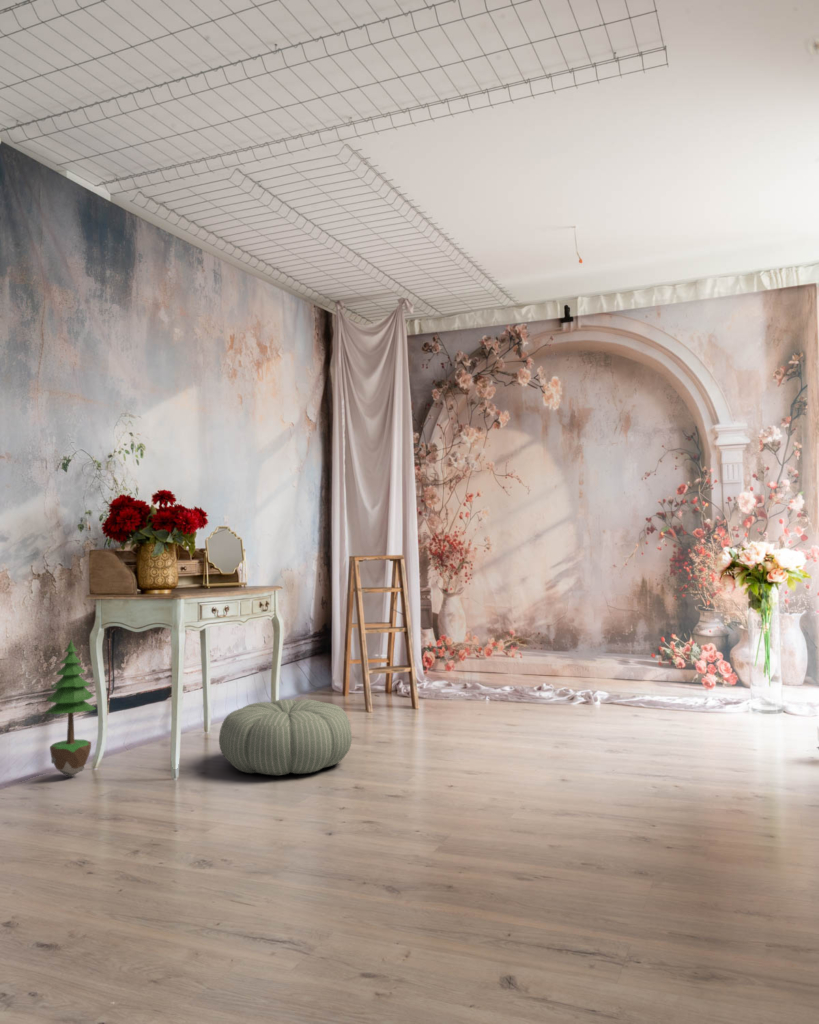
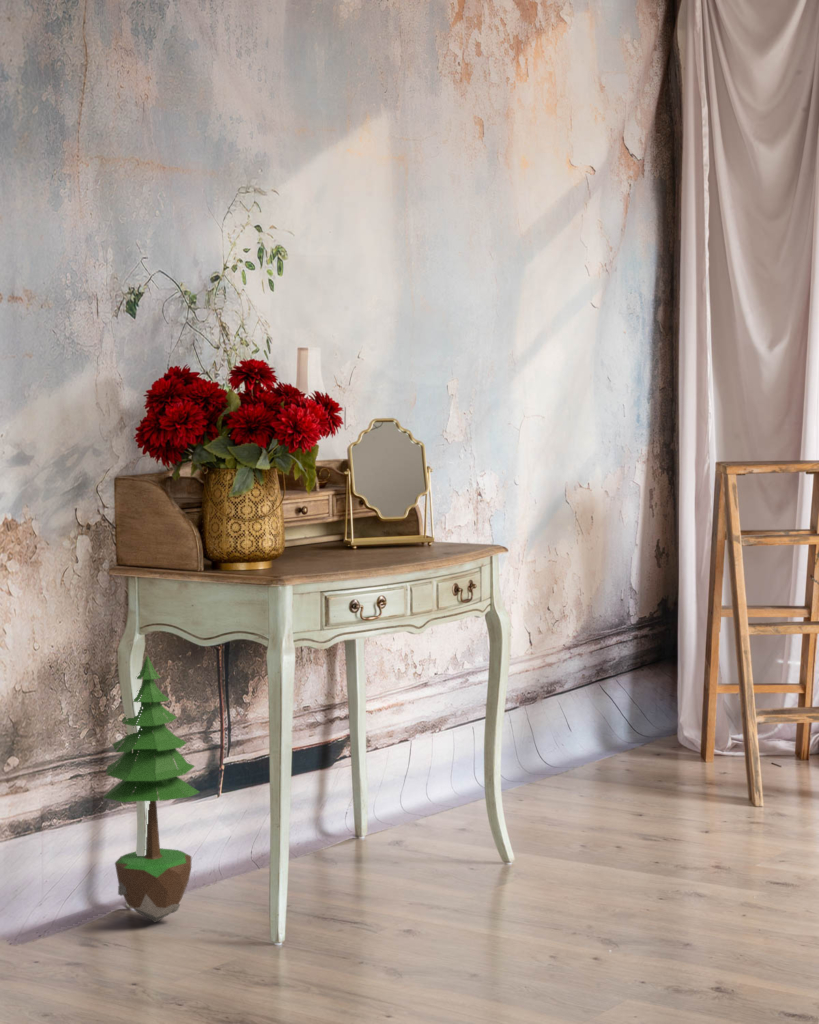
pouf: present [219,699,352,776] -> none [439,787,717,954]

